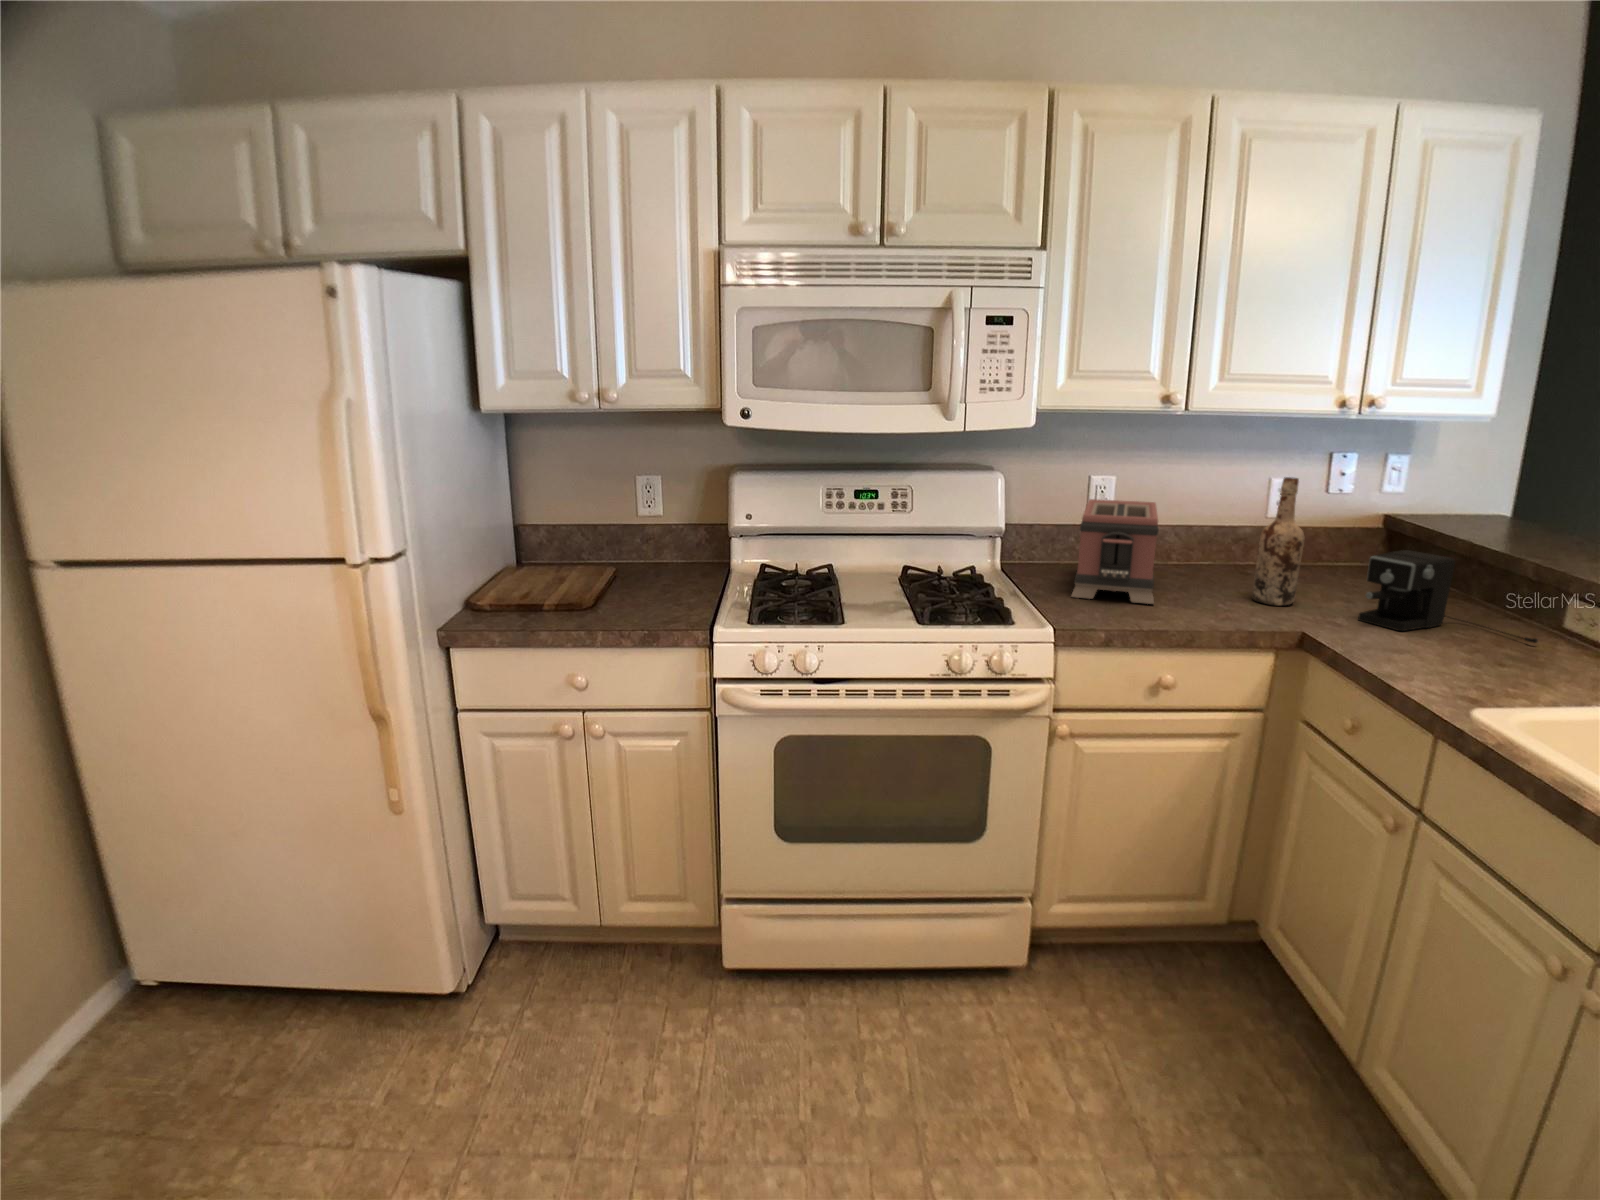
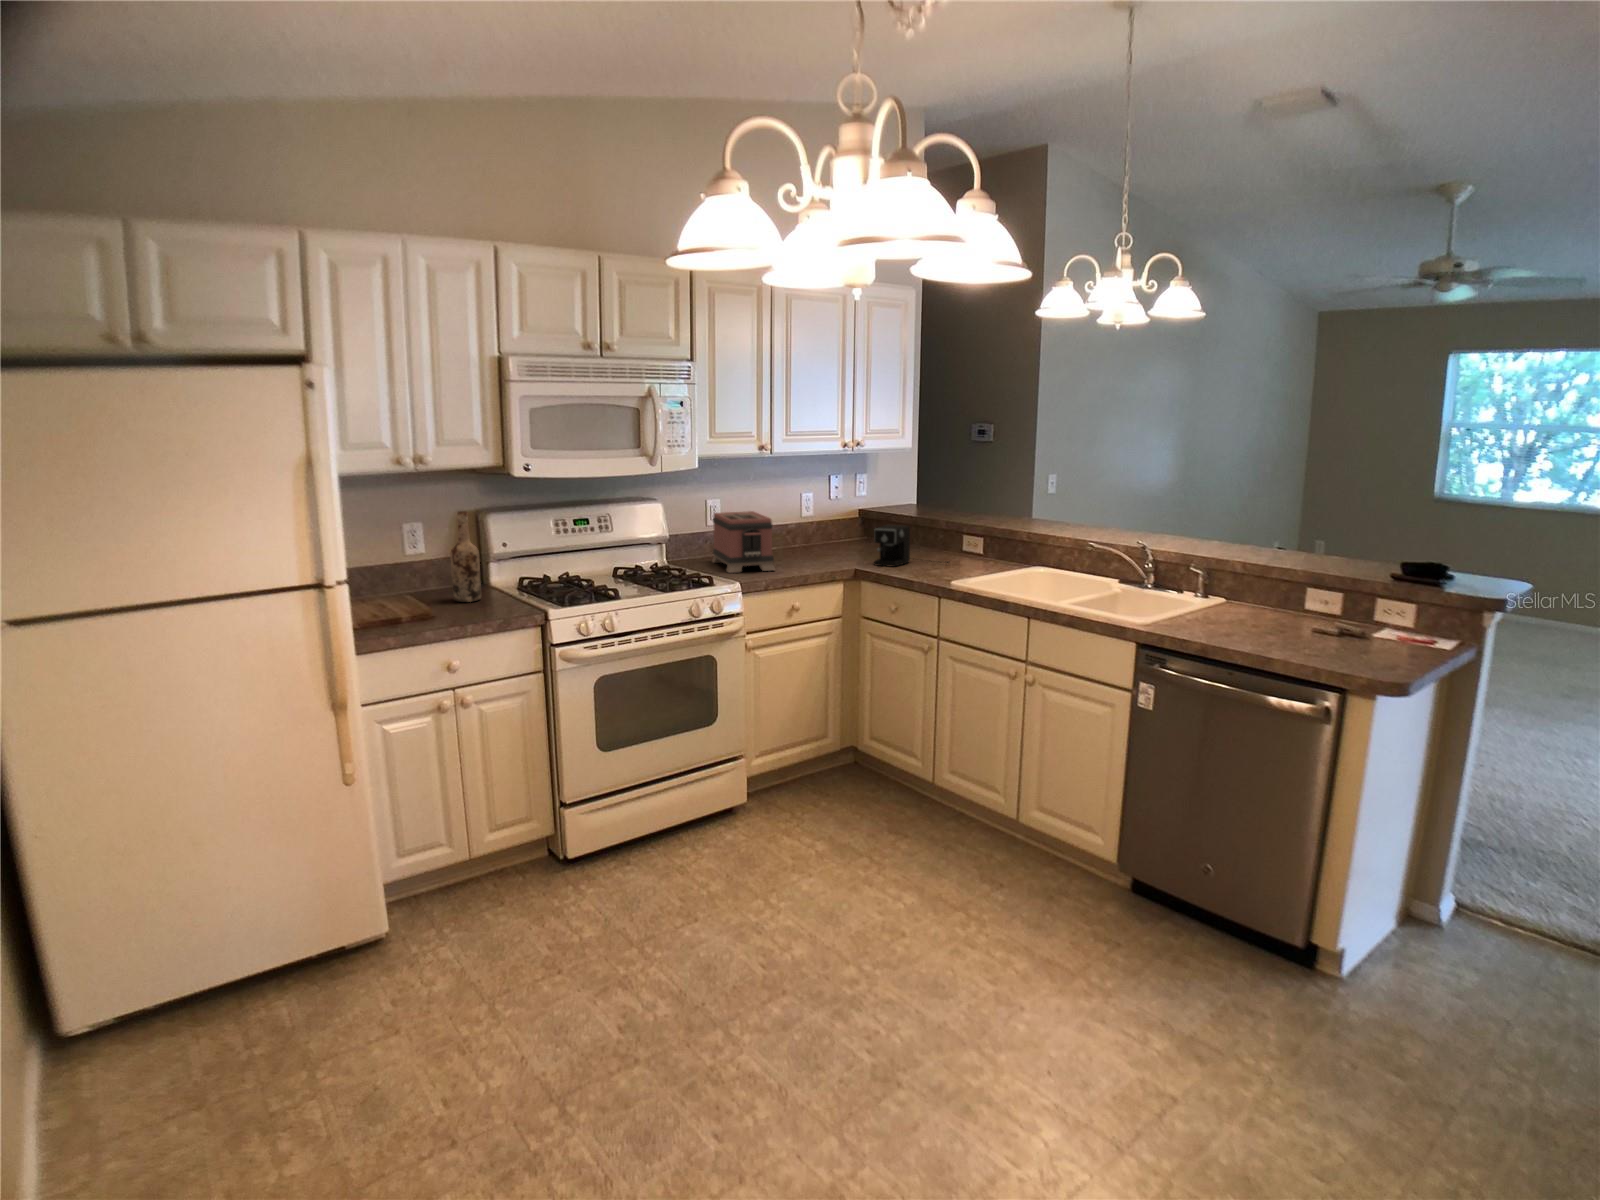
wine bottle: present [1252,477,1304,605] -> present [450,511,481,602]

